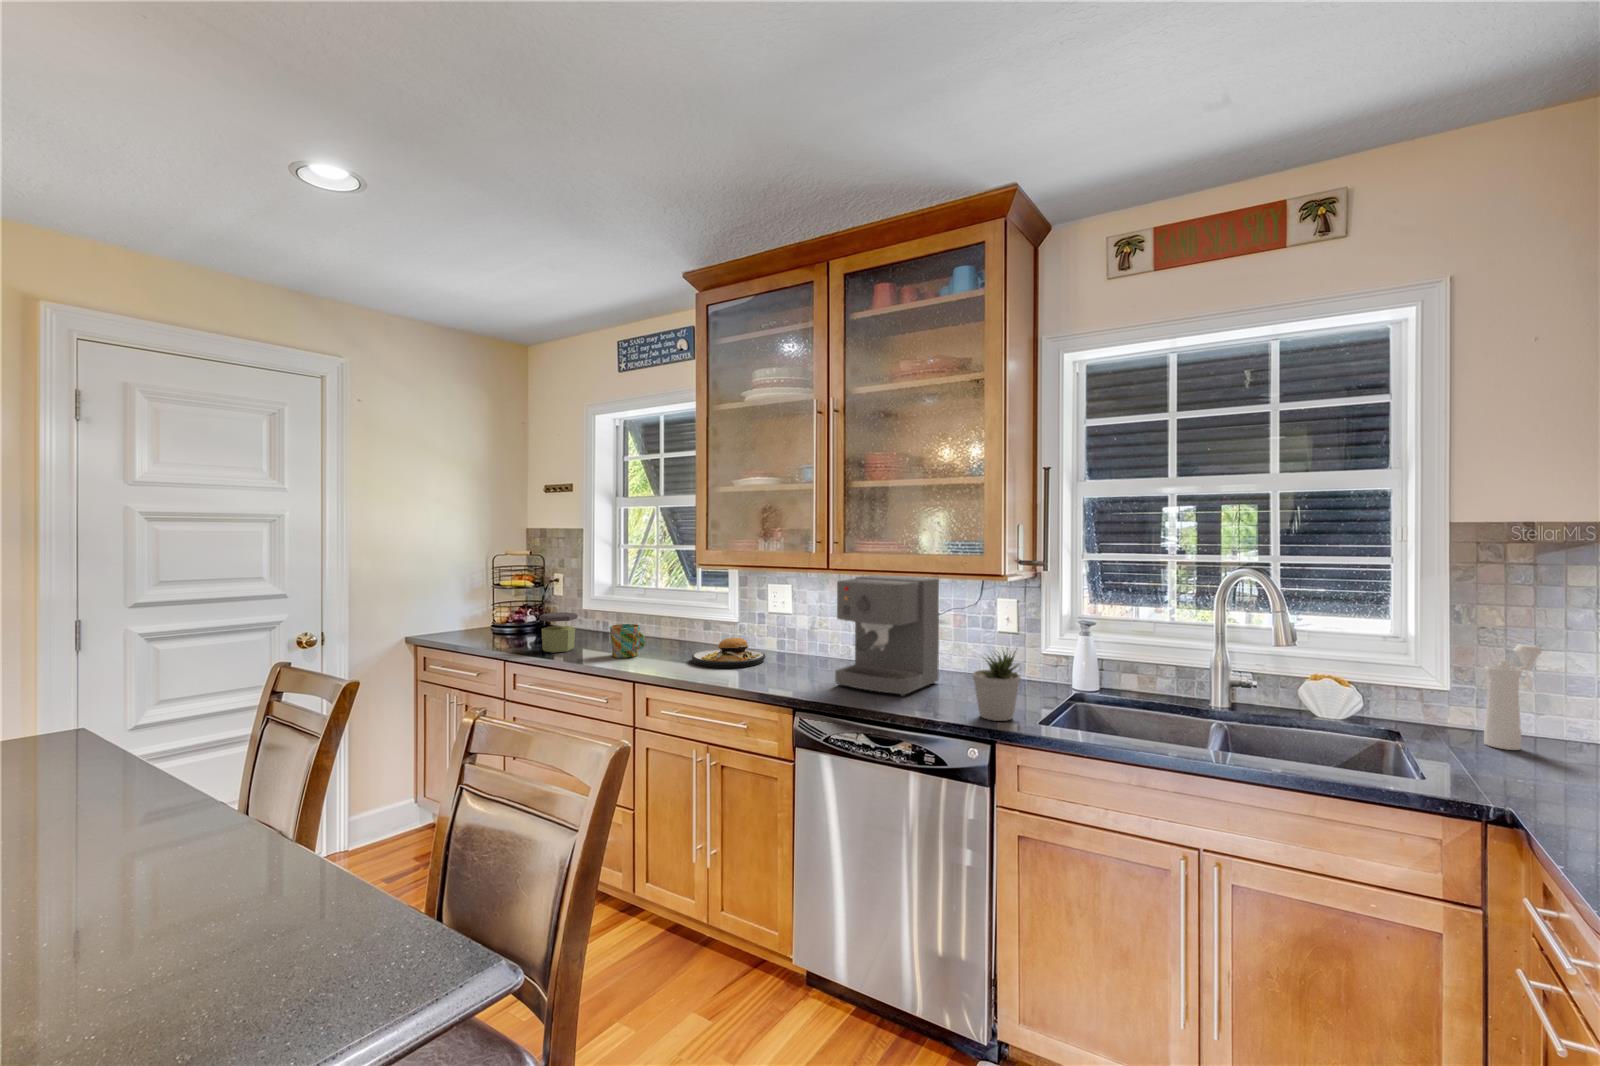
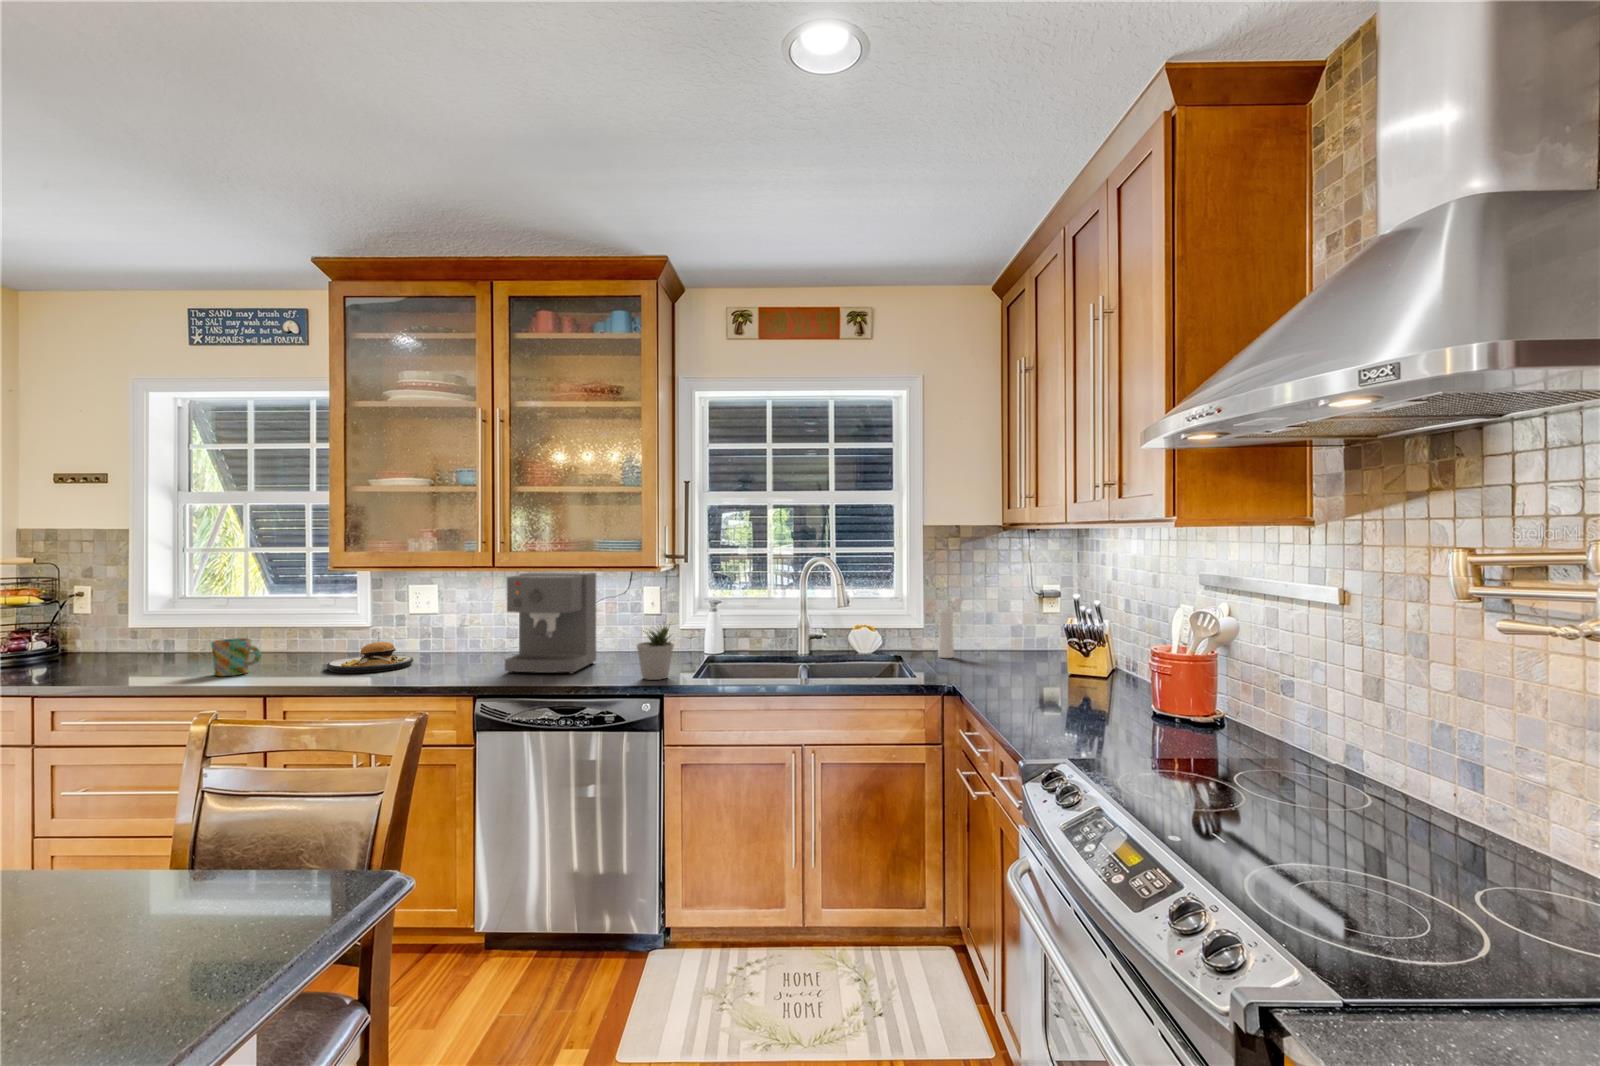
jar: present [539,612,578,653] -> none [95,632,152,680]

